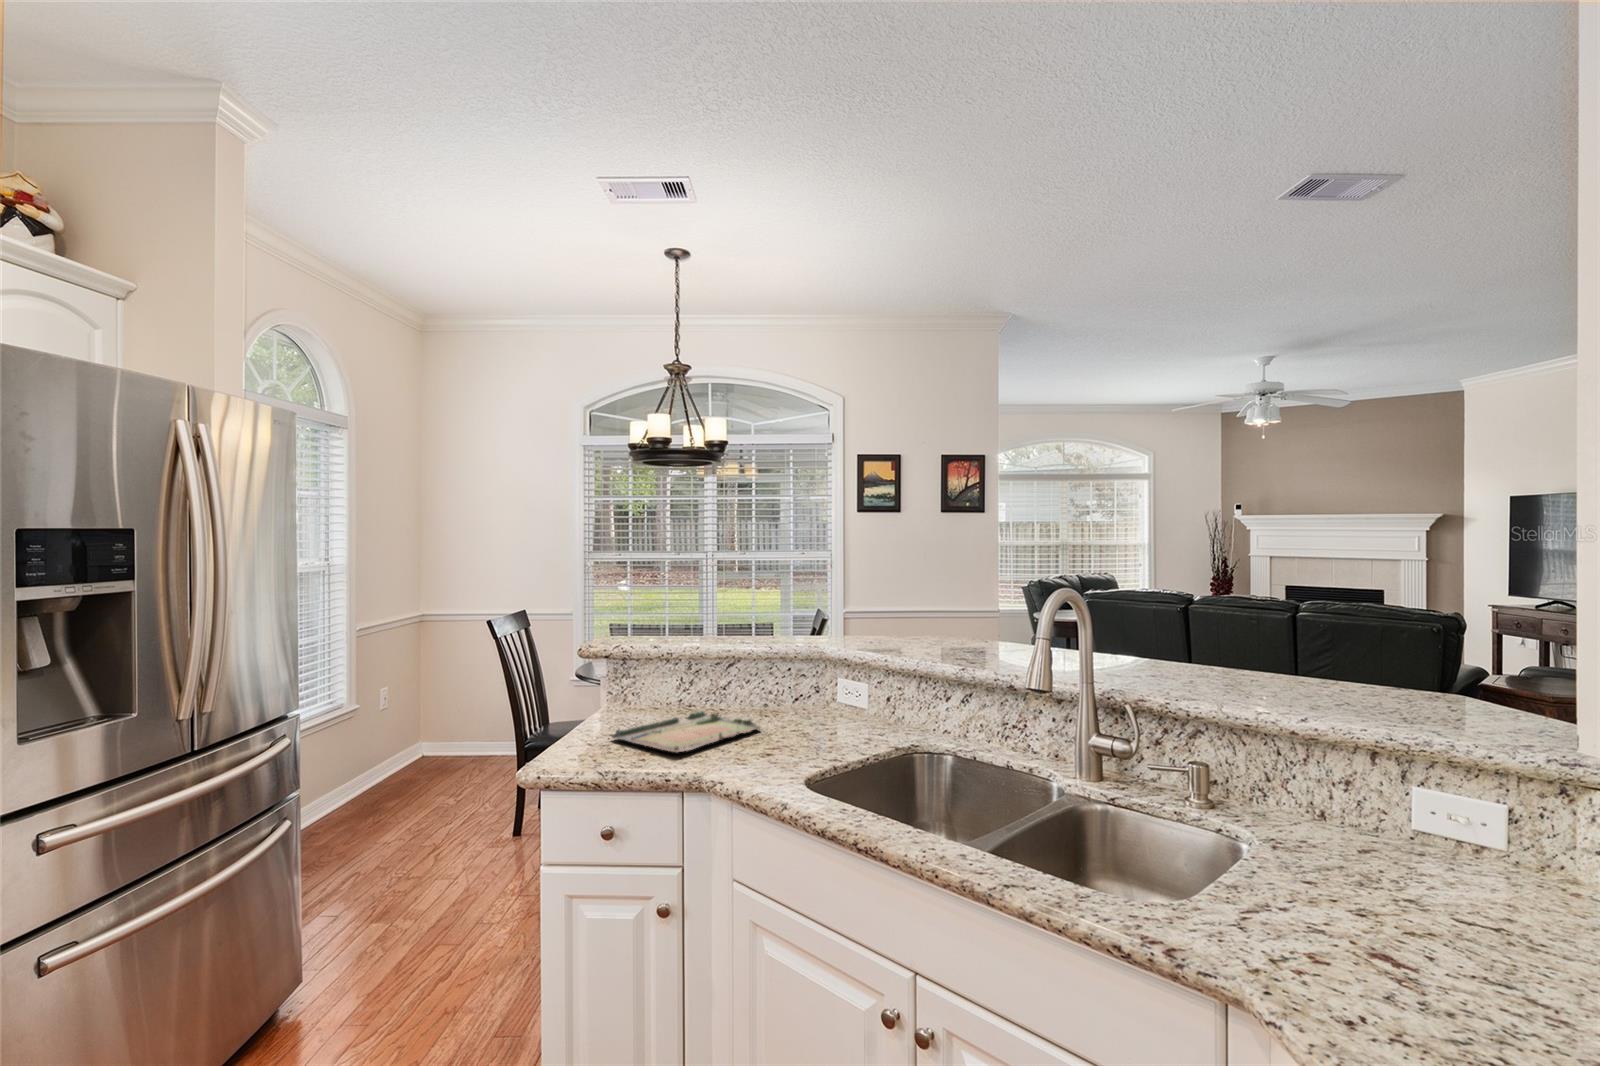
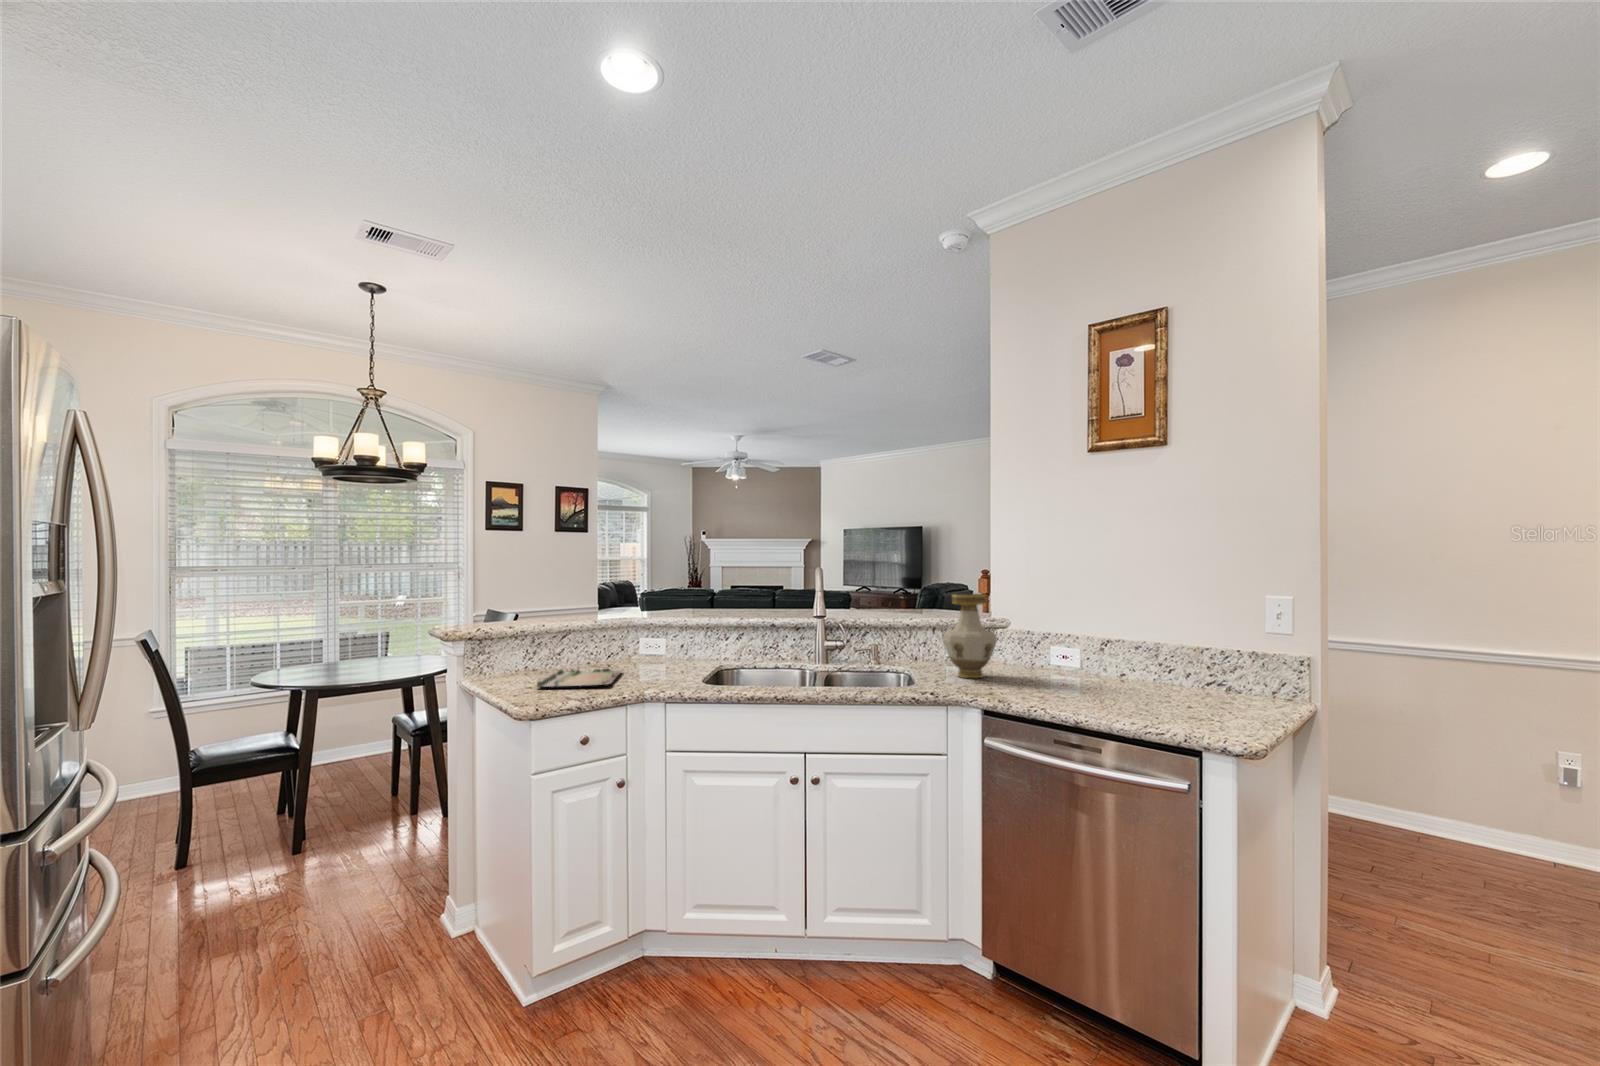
vase: none [1313,683,1505,939] -> present [942,594,997,678]

